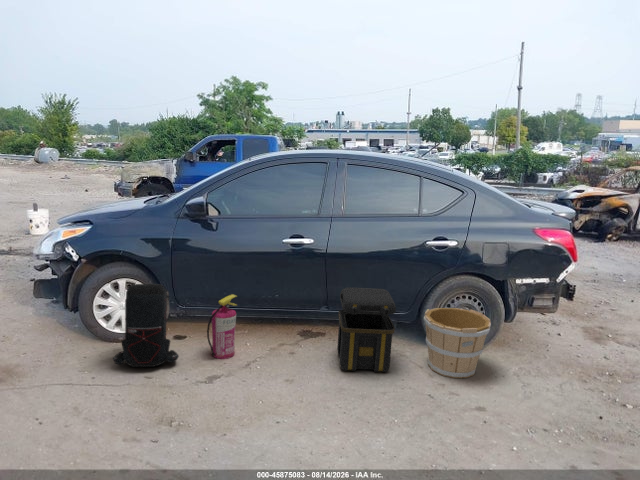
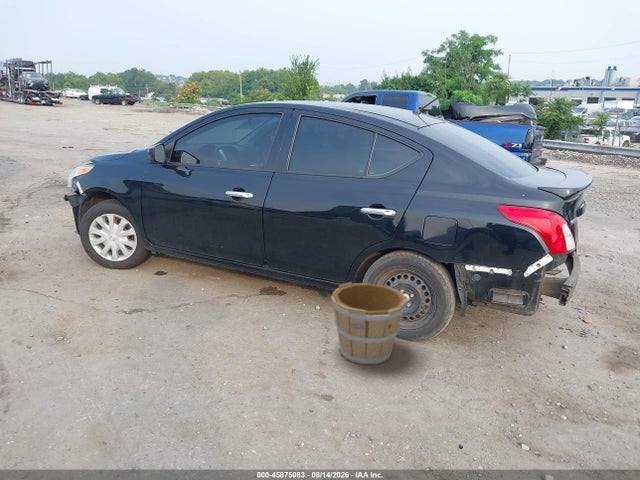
backpack: present [113,284,179,367] -> none [83,219,141,291]
toolbox: present [337,287,396,372] -> none [247,247,316,339]
fire extinguisher: present [207,295,237,359] -> none [155,239,189,297]

